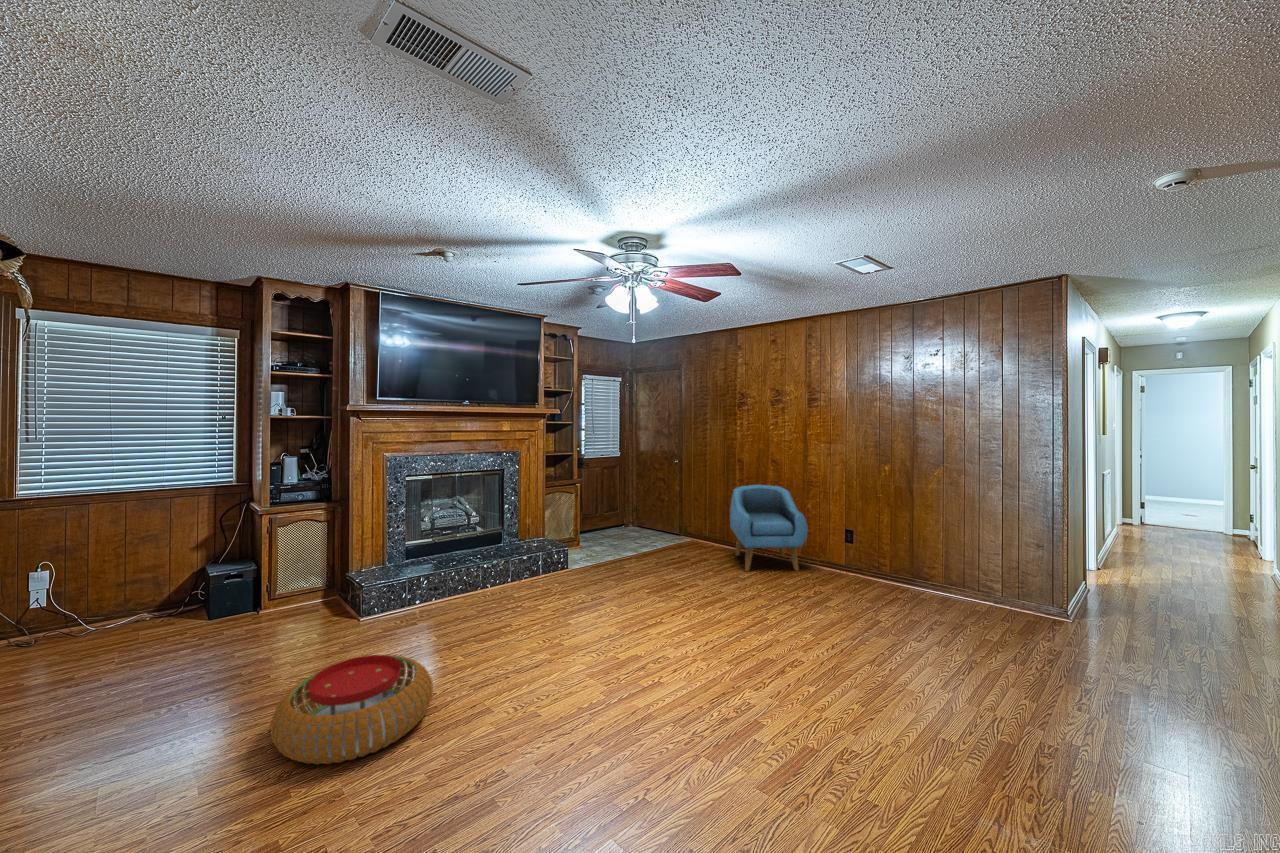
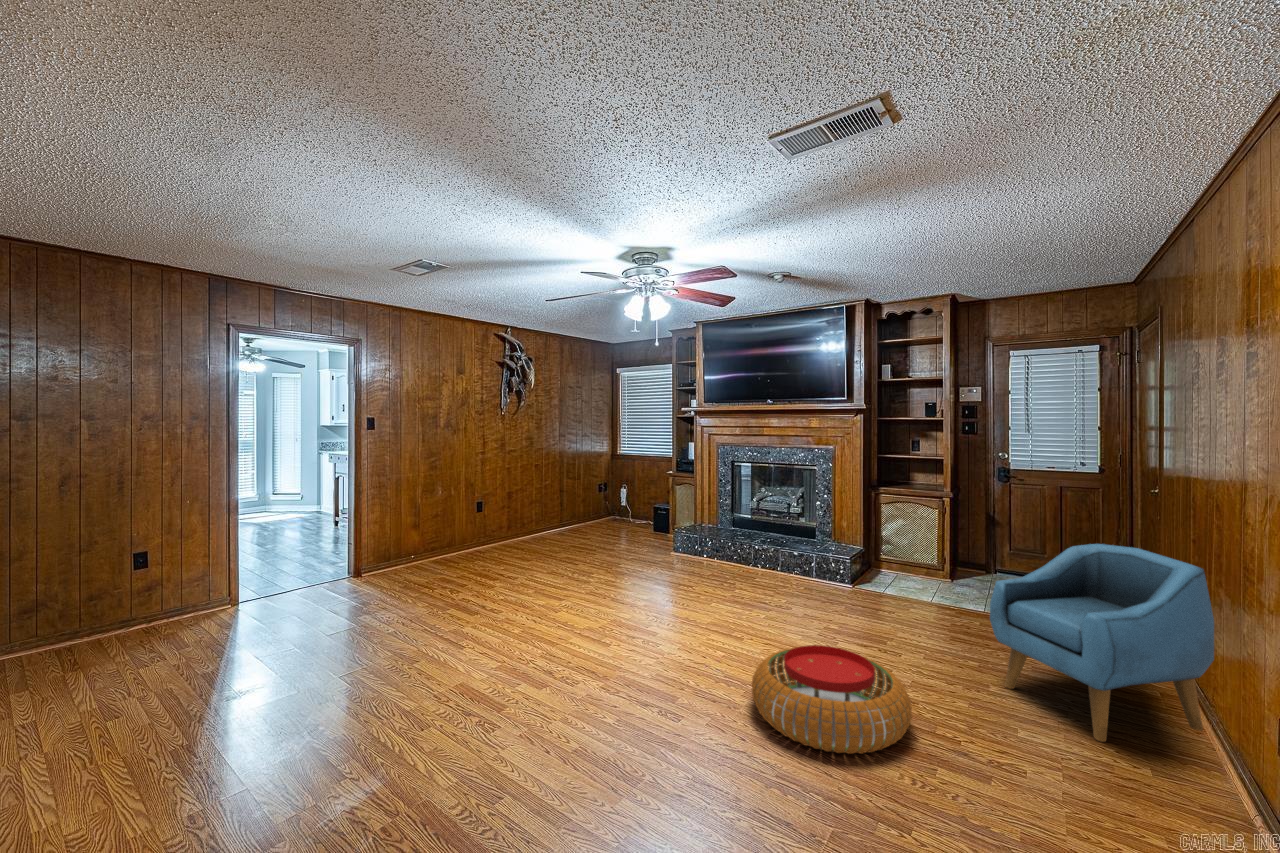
pouf: present [270,655,433,764] -> present [752,645,912,754]

